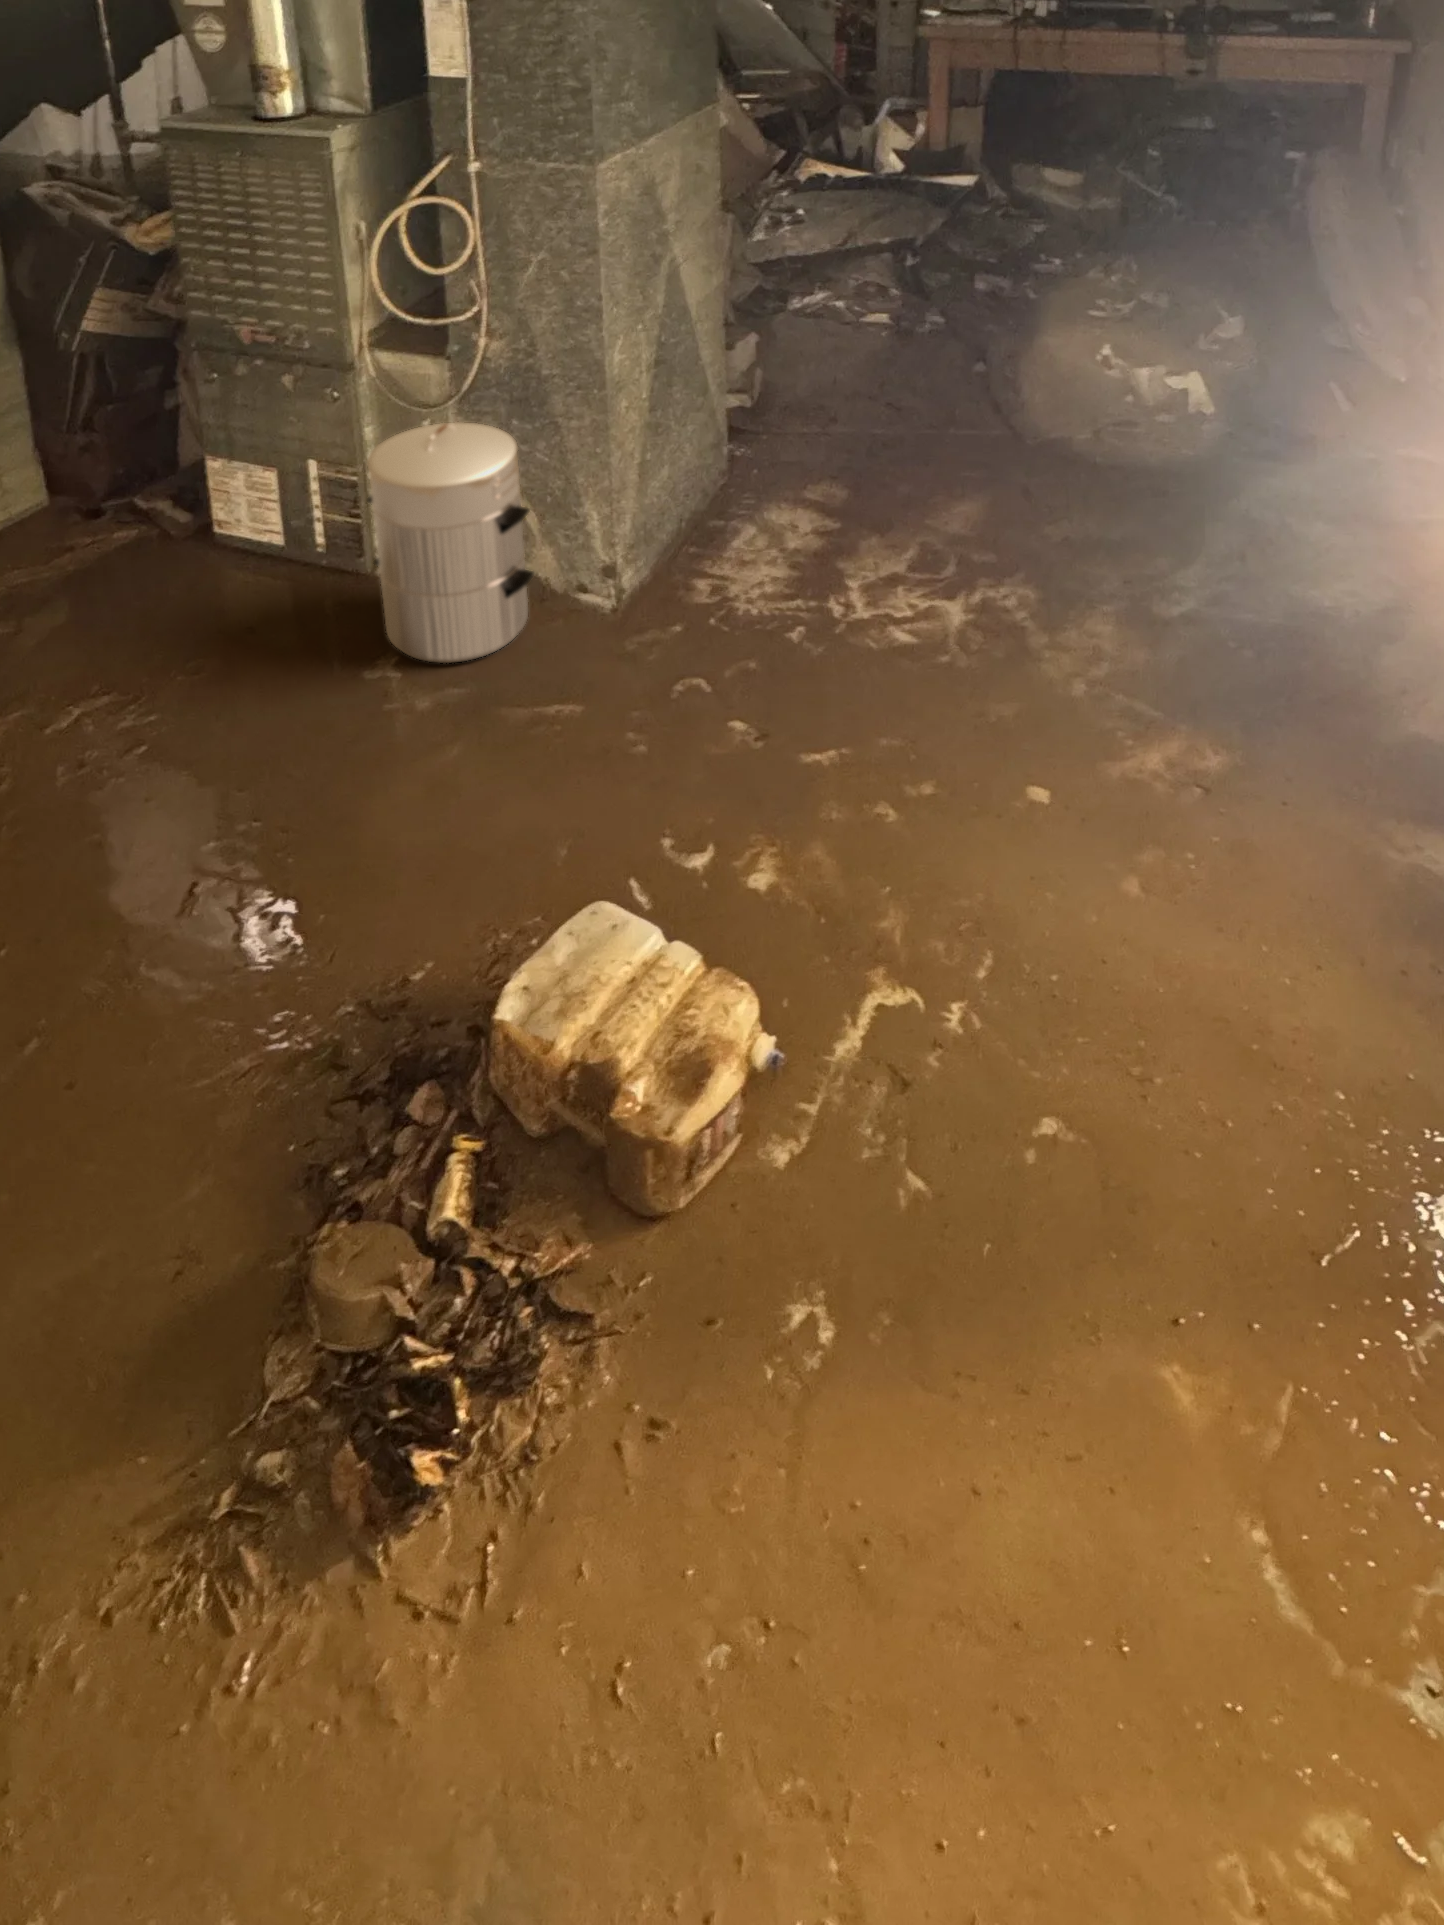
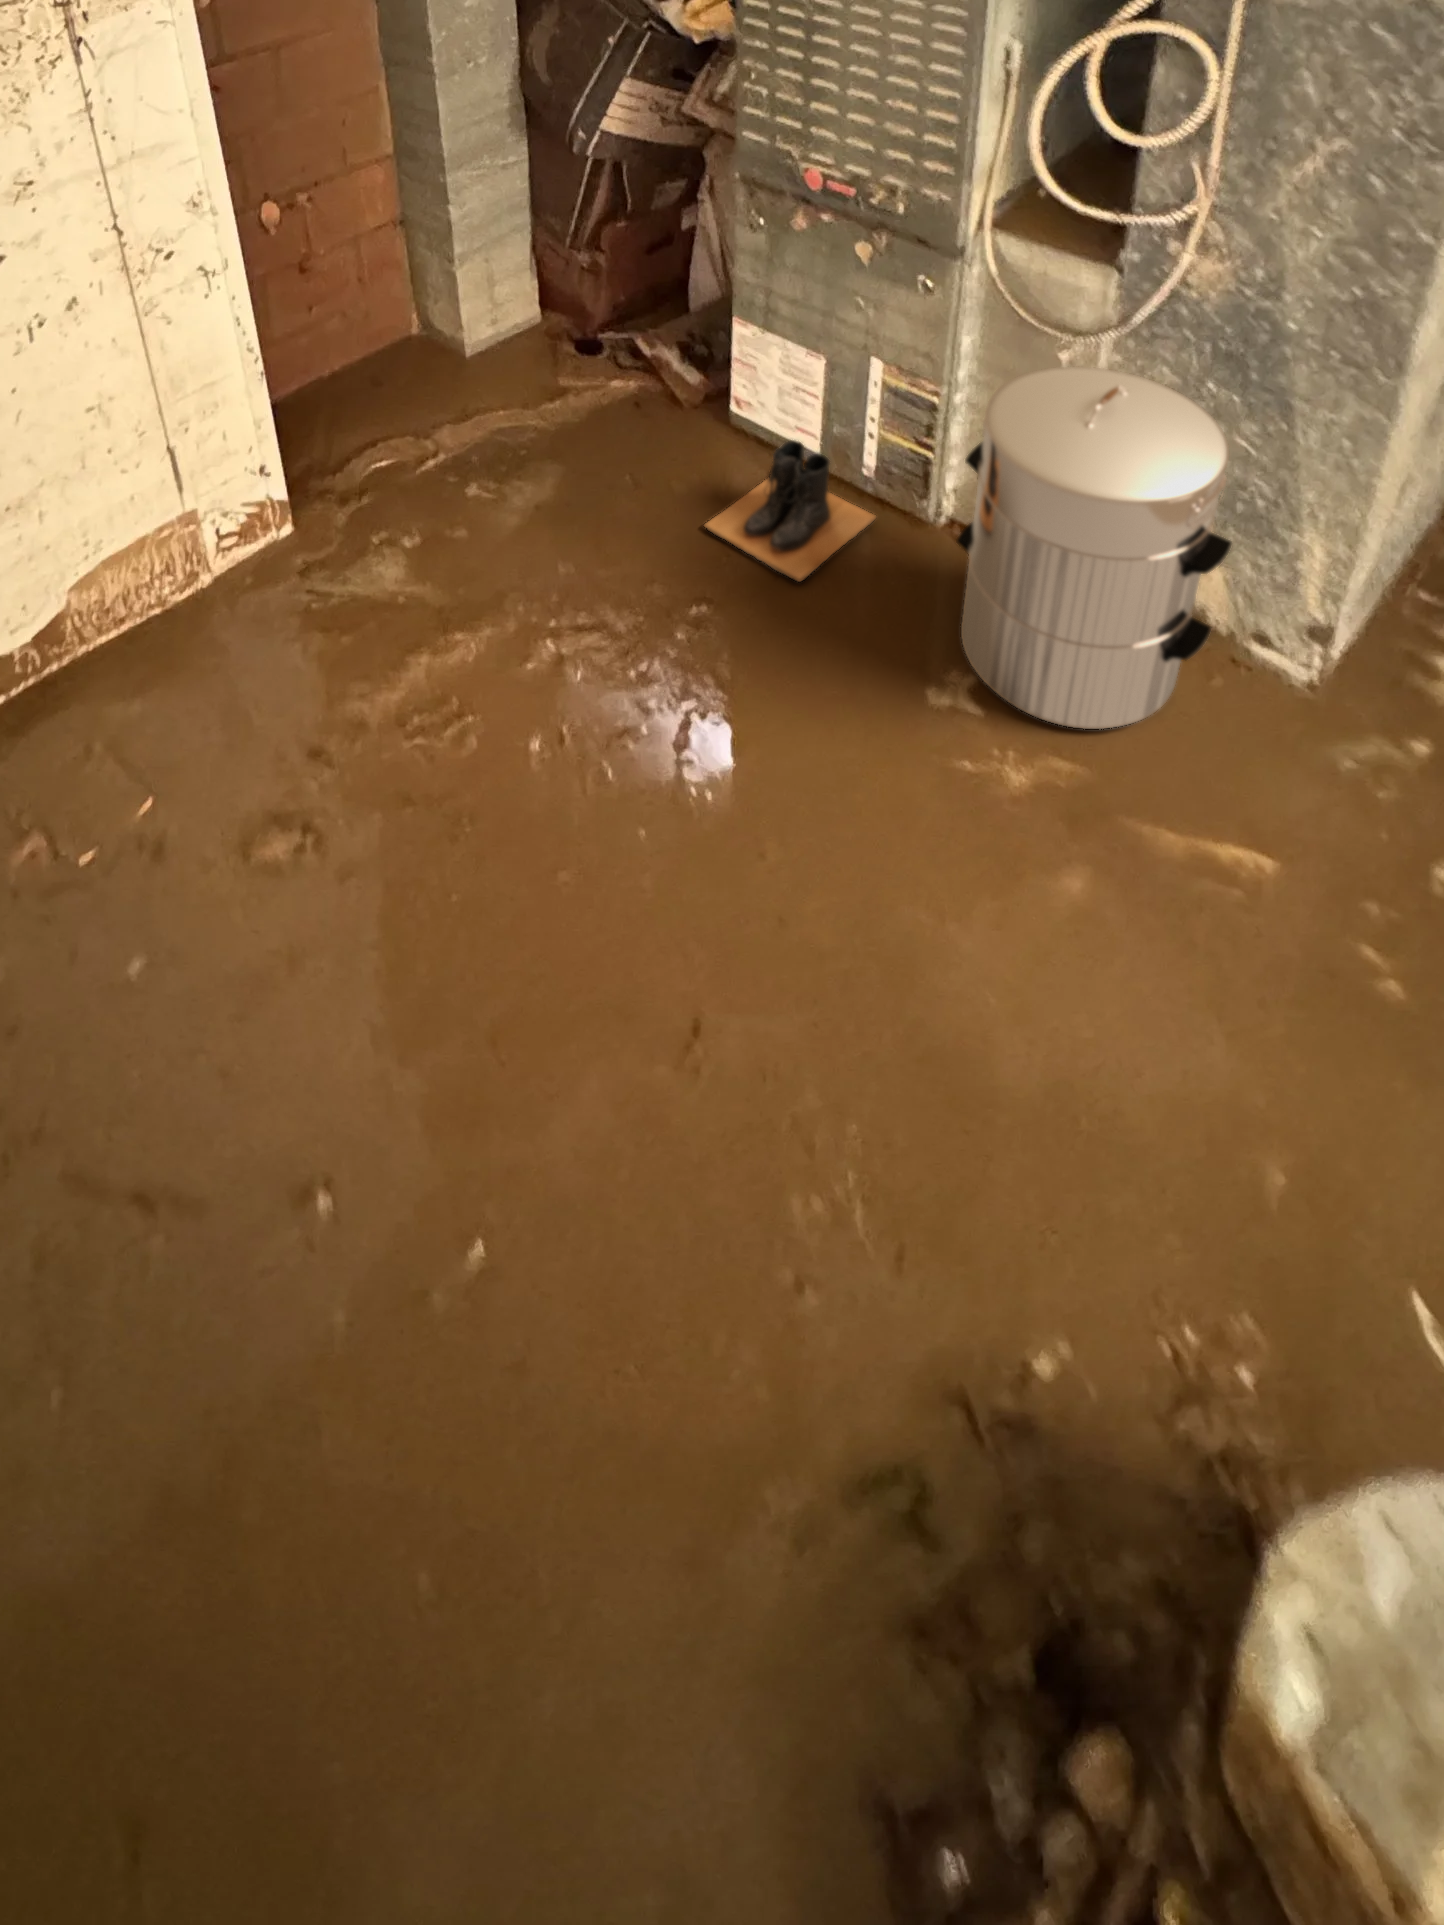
boots: none [194,530,328,627] -> present [705,440,875,582]

